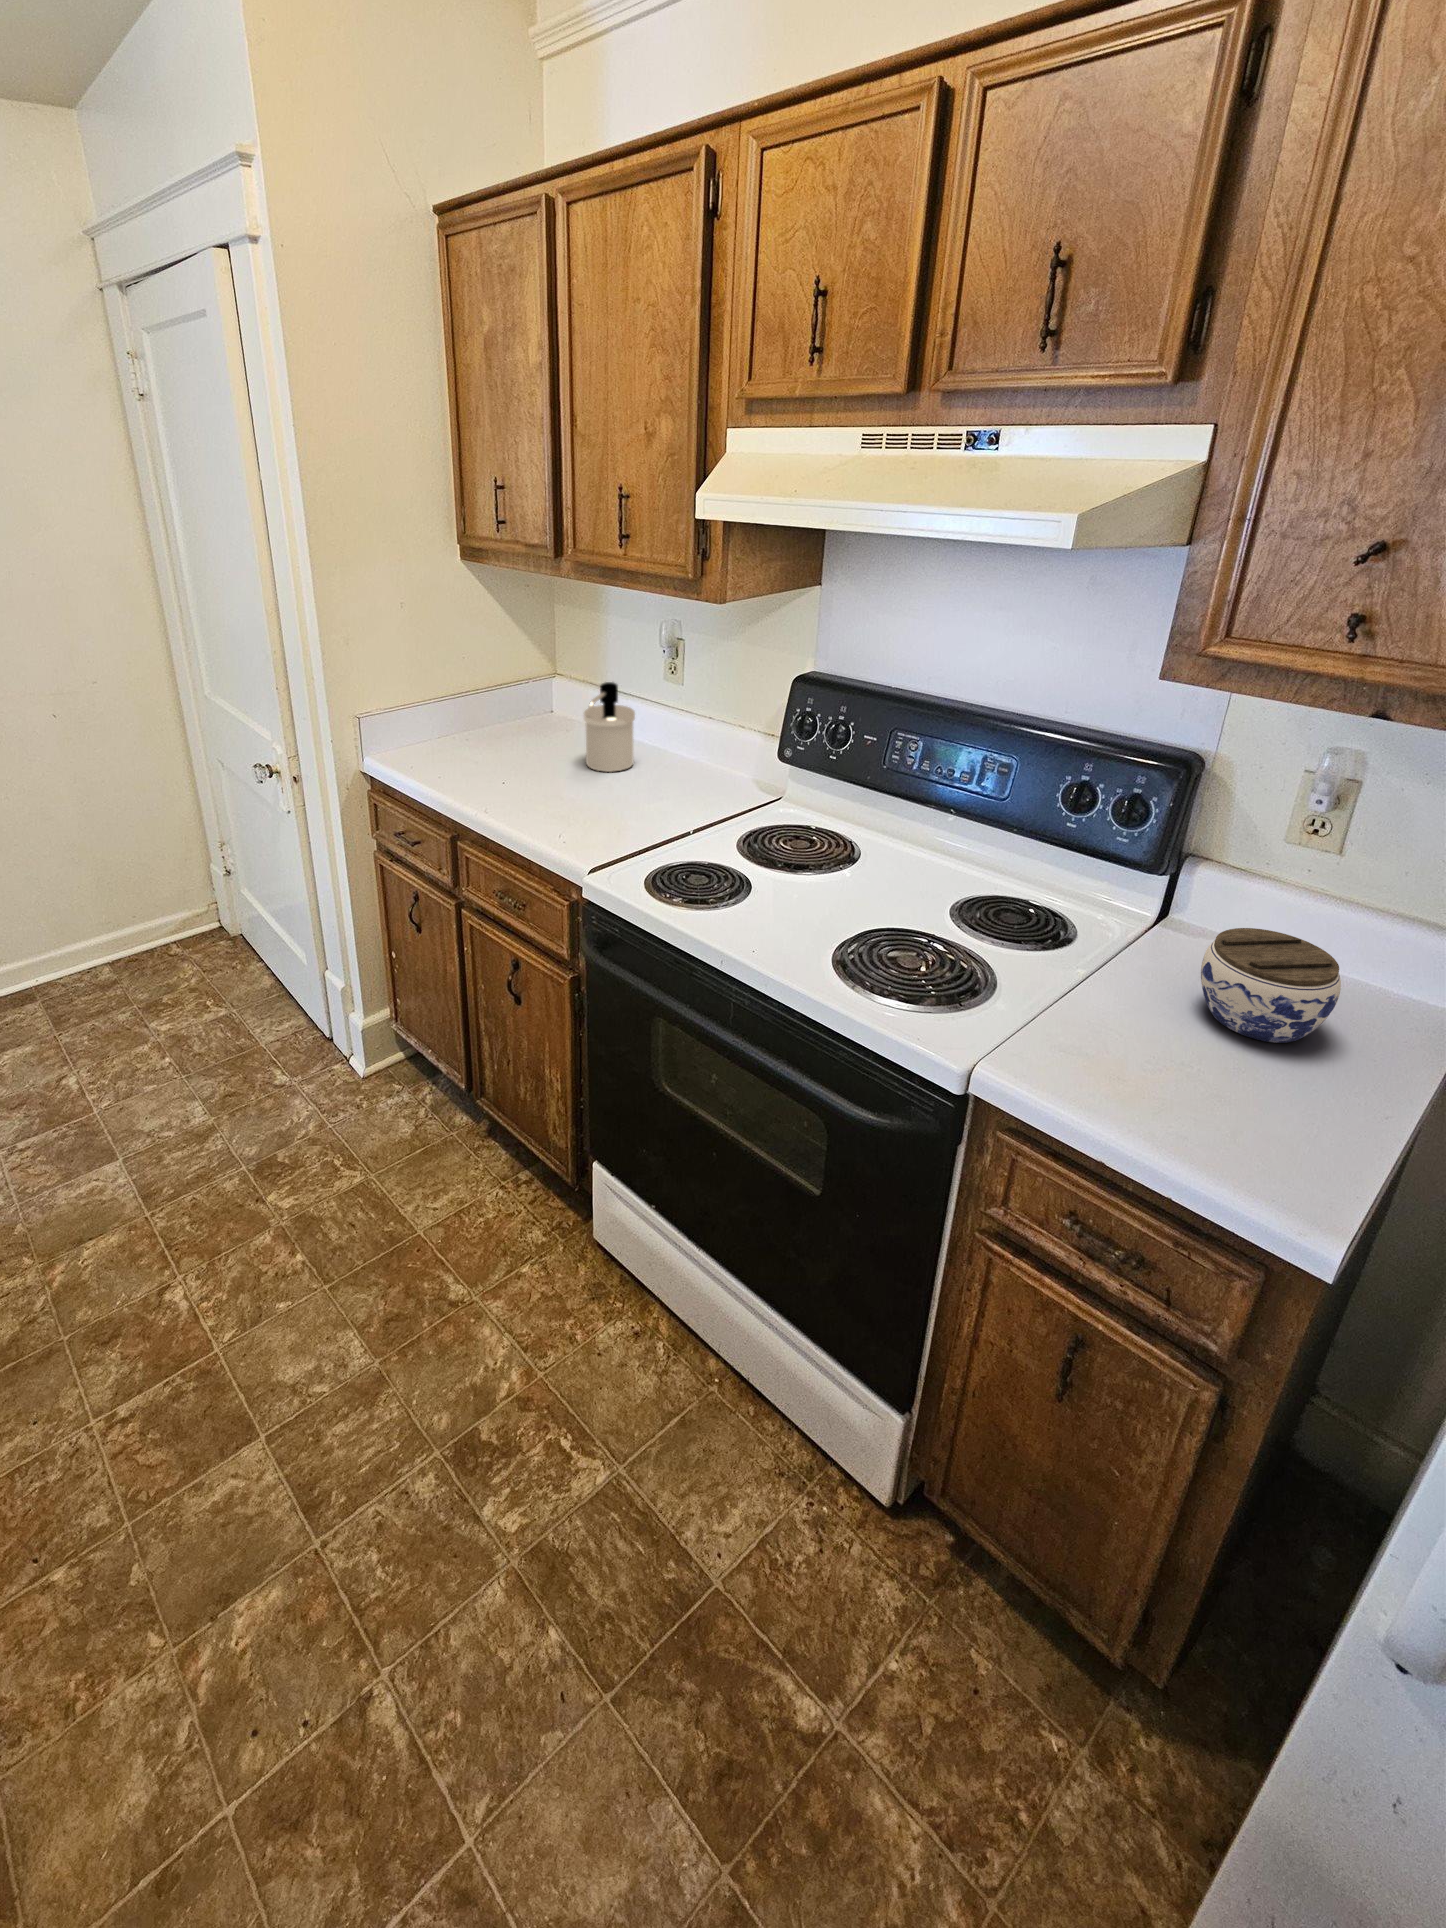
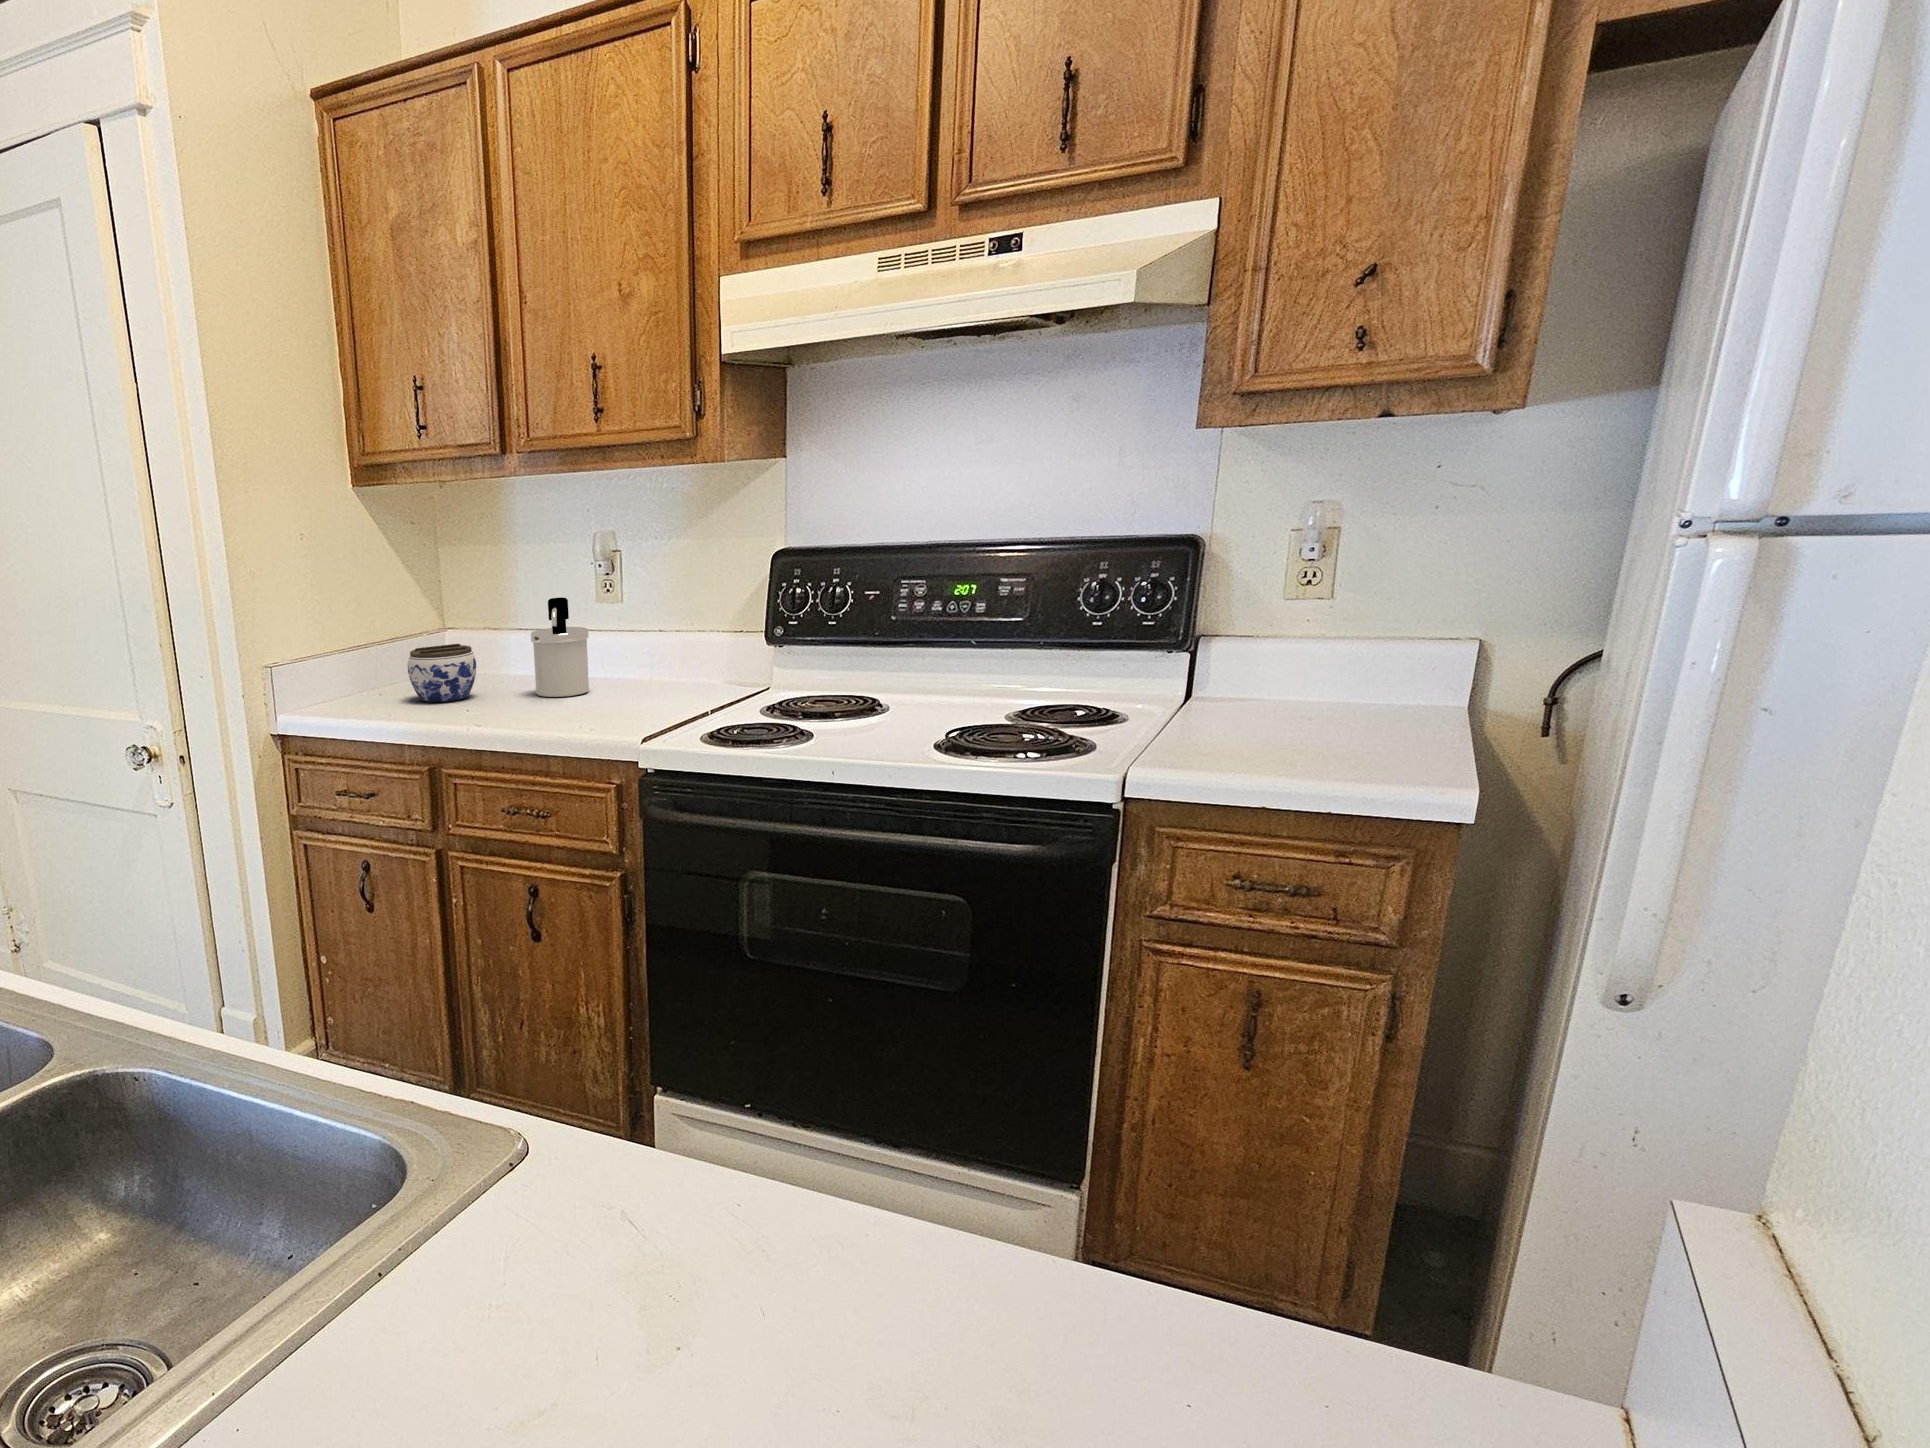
jar: present [1201,928,1341,1043] -> present [408,644,476,702]

